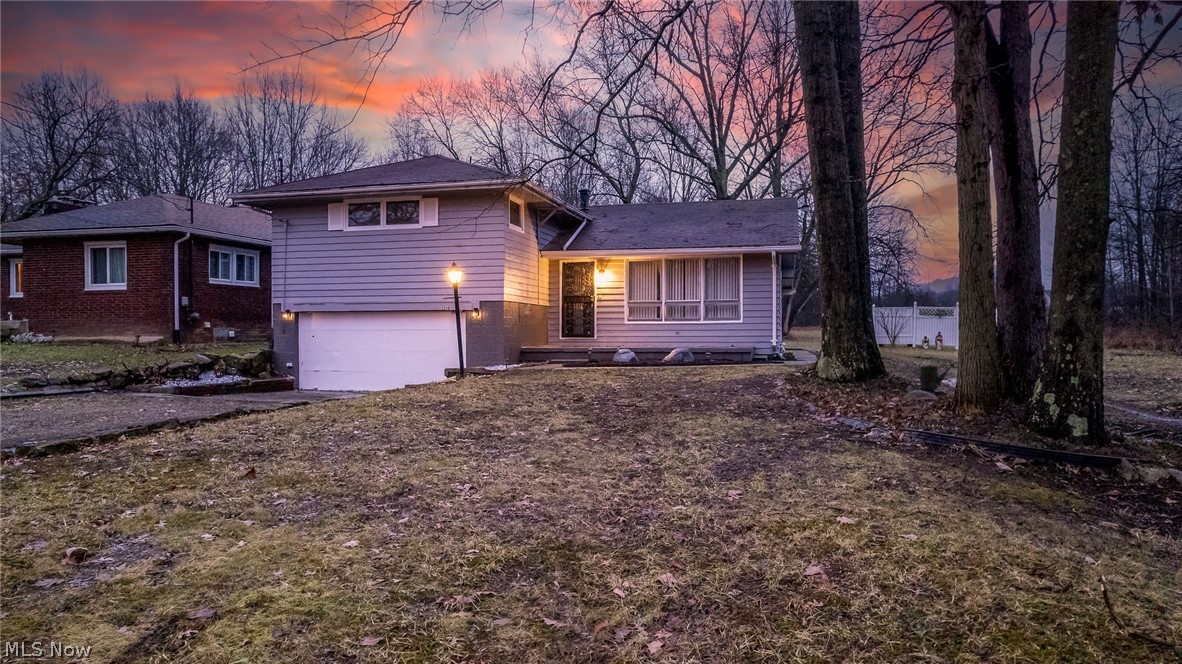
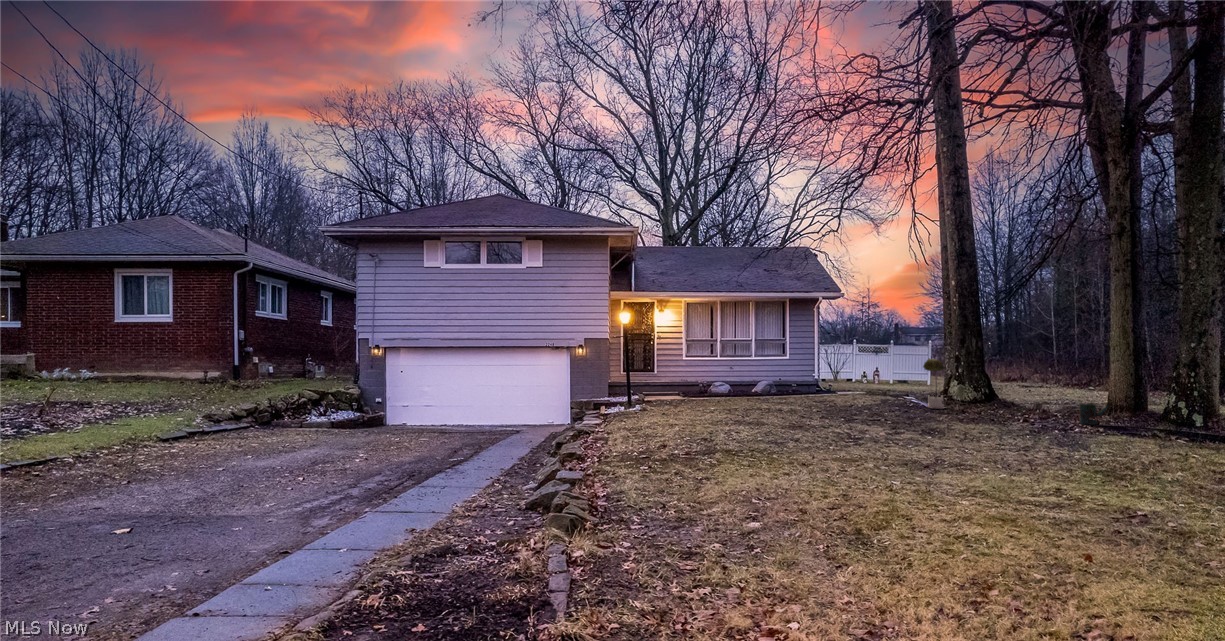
potted tree: none [809,317,833,373] -> present [923,358,945,409]

